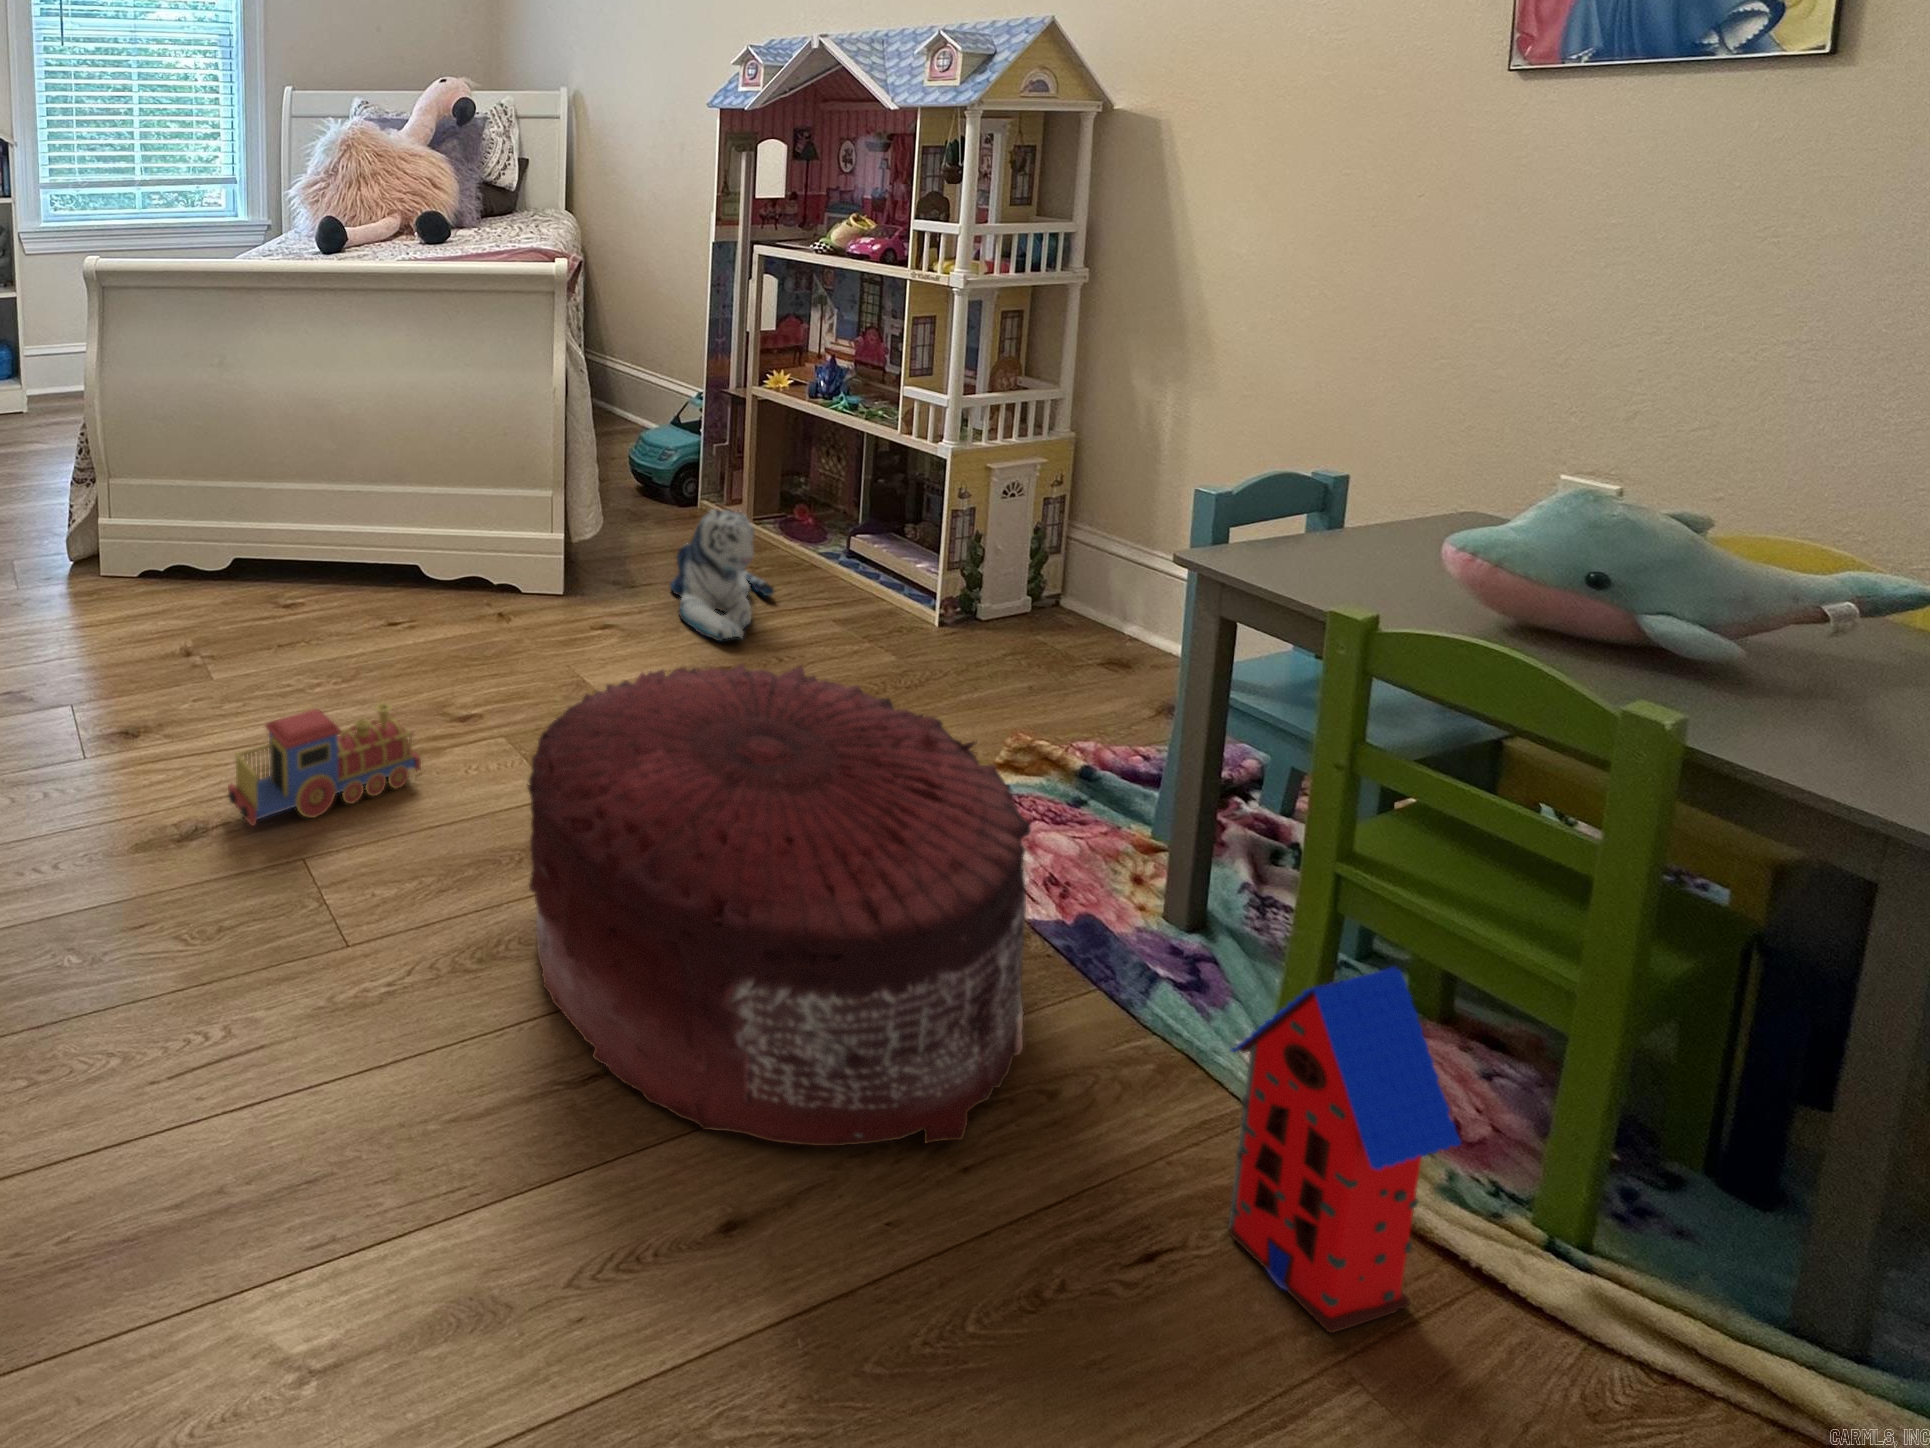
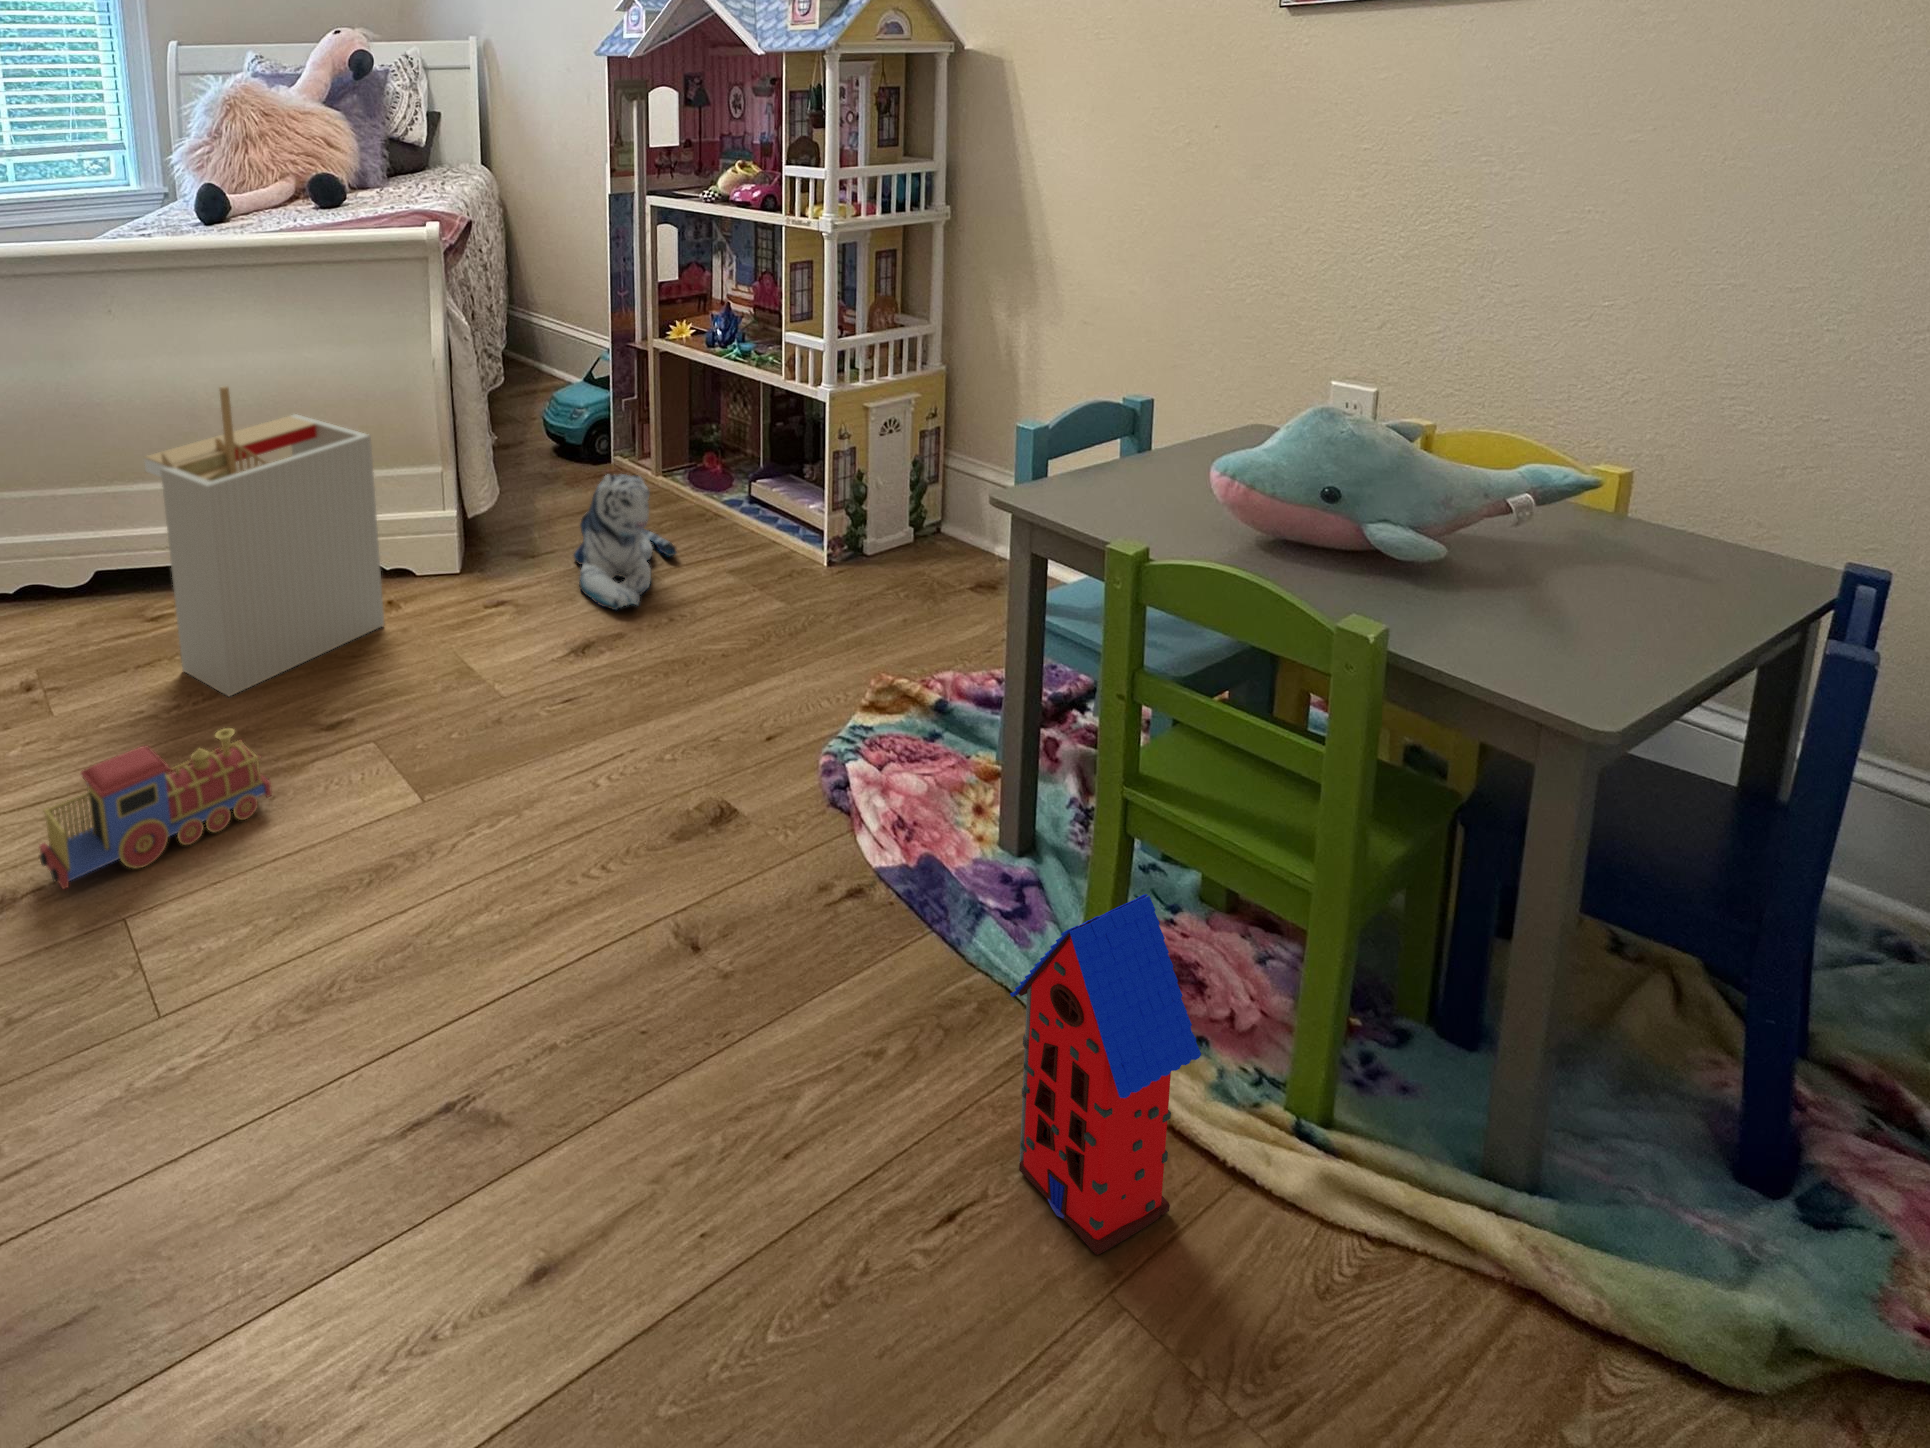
storage bin: none [298,395,498,679] -> present [144,386,384,696]
pouf: present [528,664,1031,1146] -> none [342,640,851,1161]

